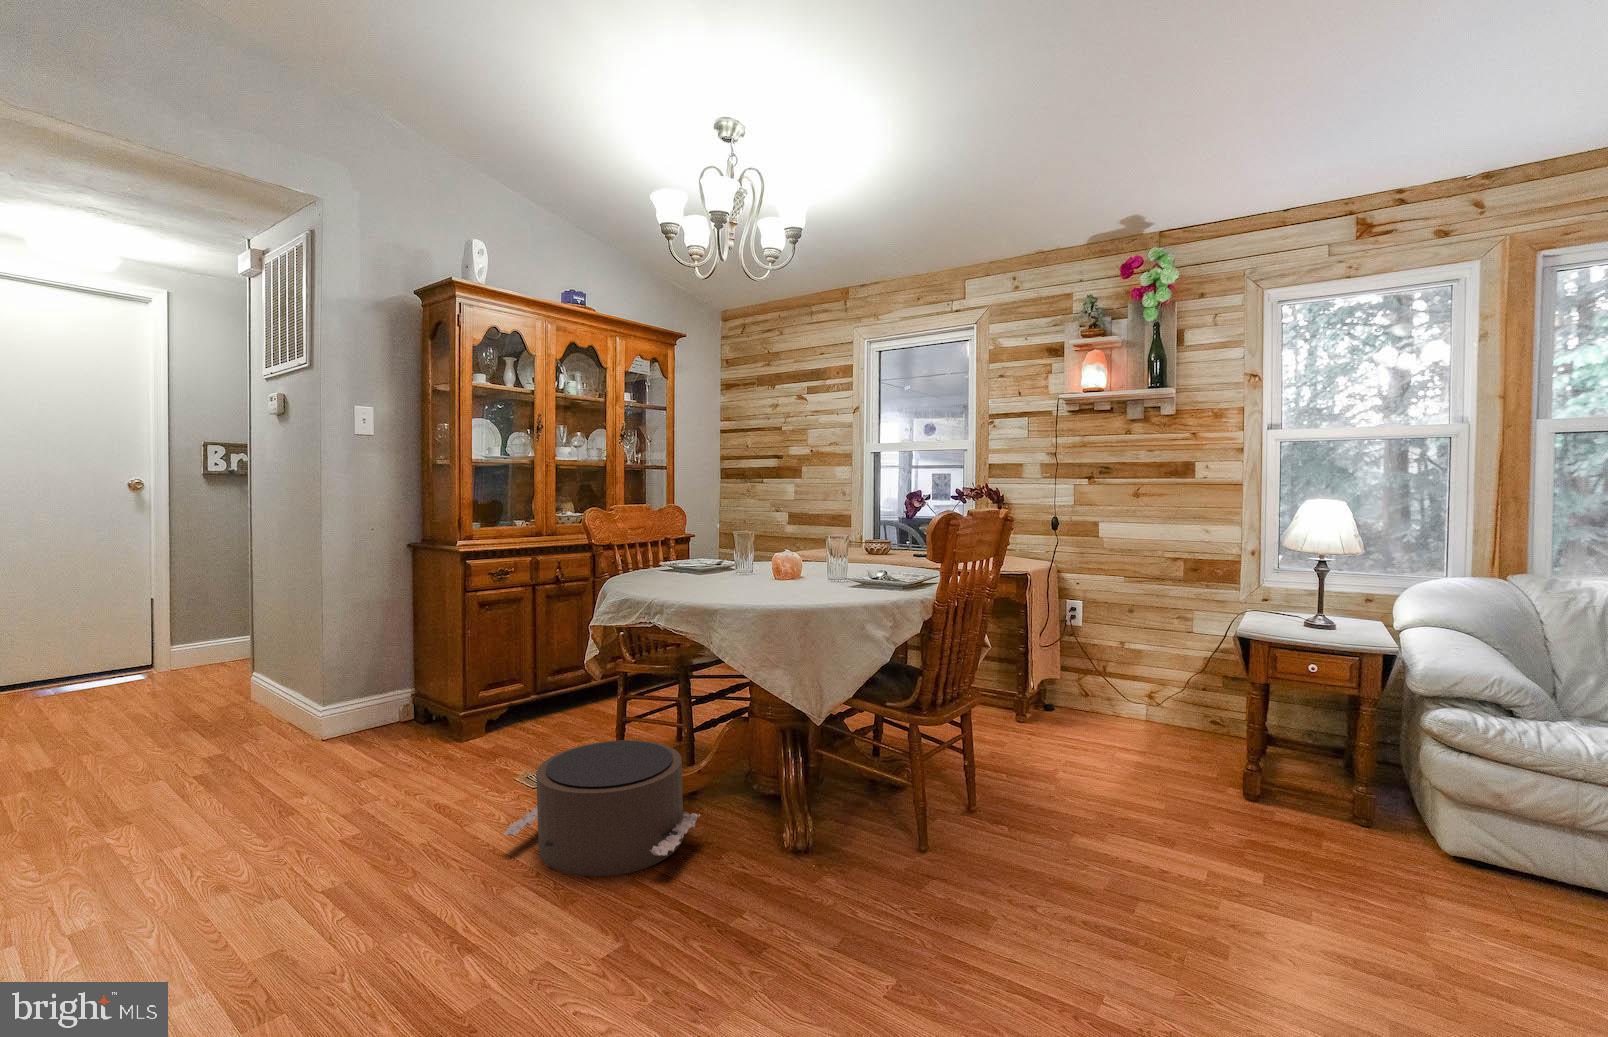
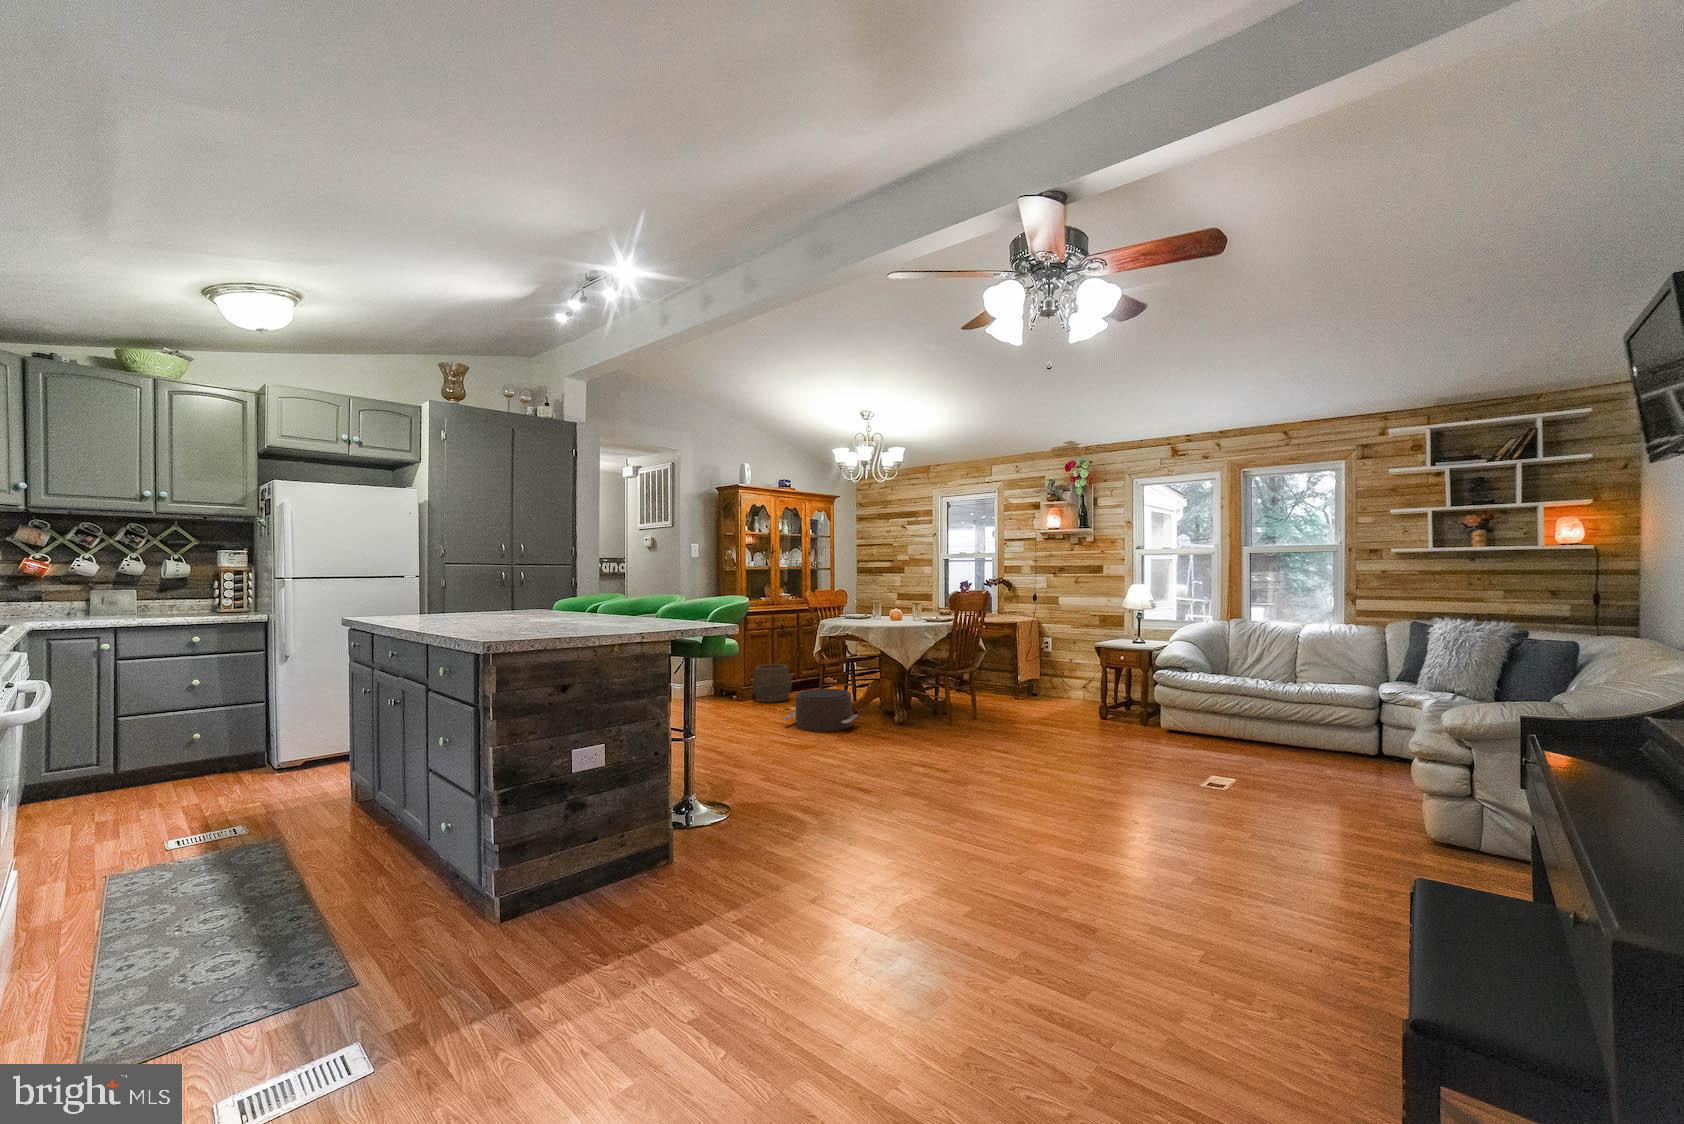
woven basket: none [482,657,571,745] -> present [752,664,792,702]

